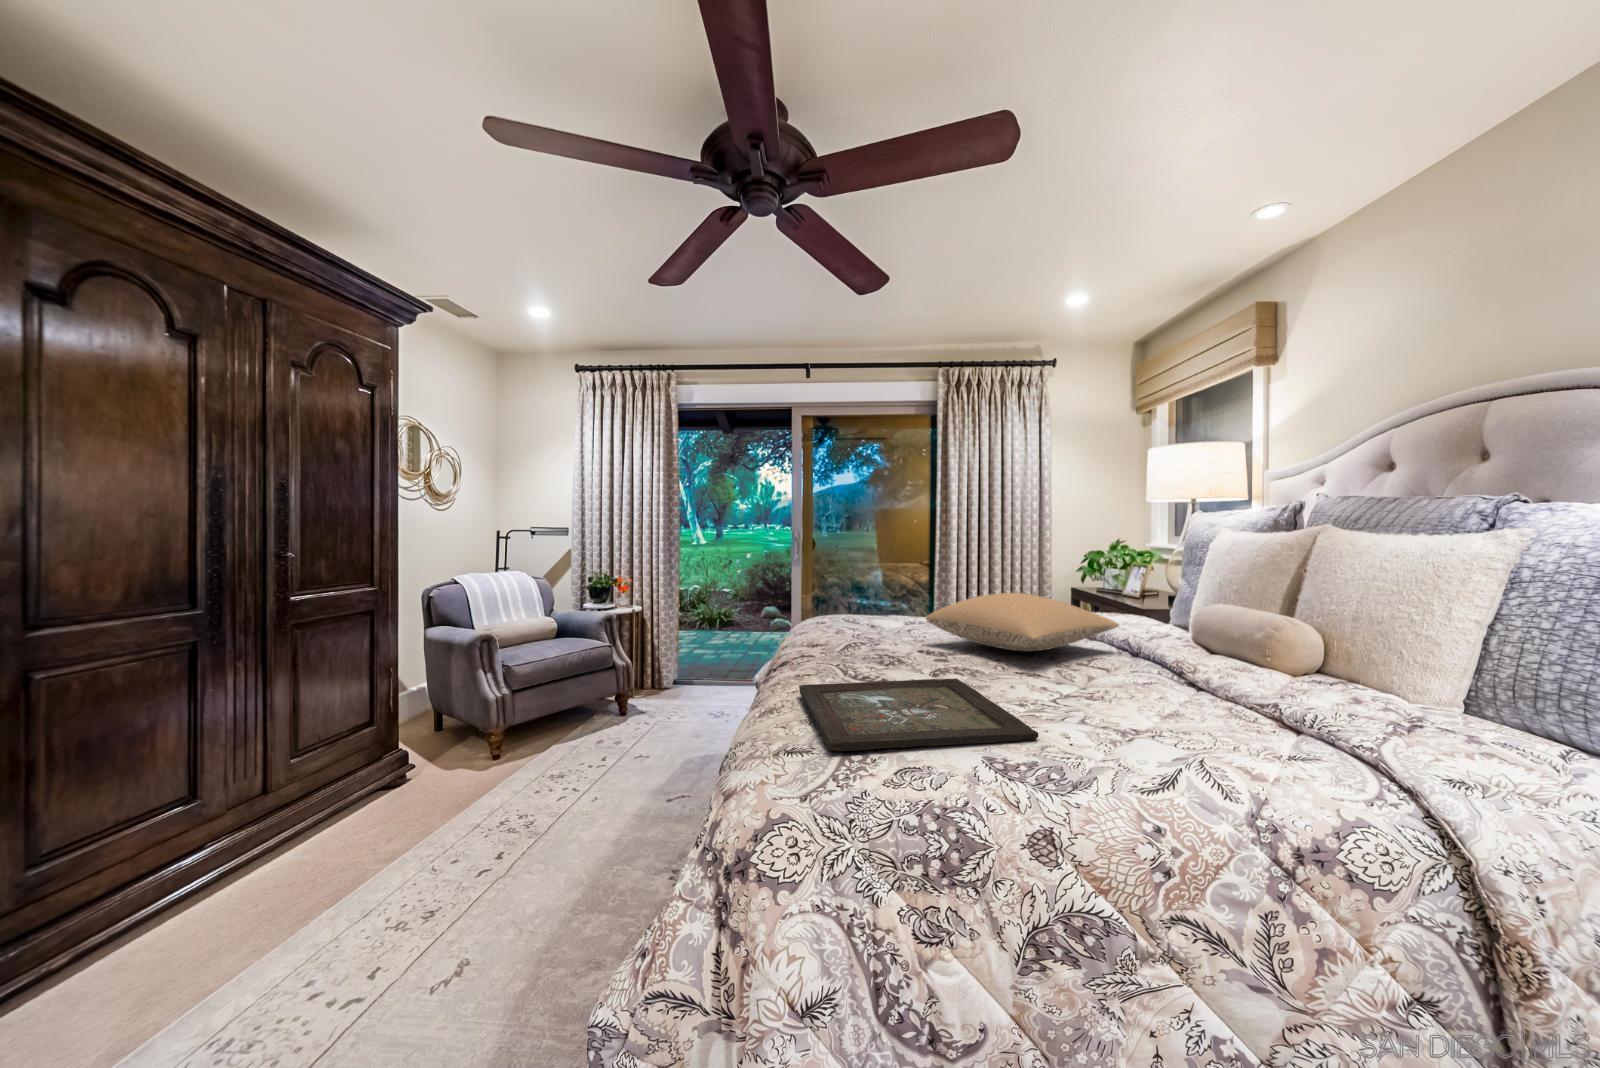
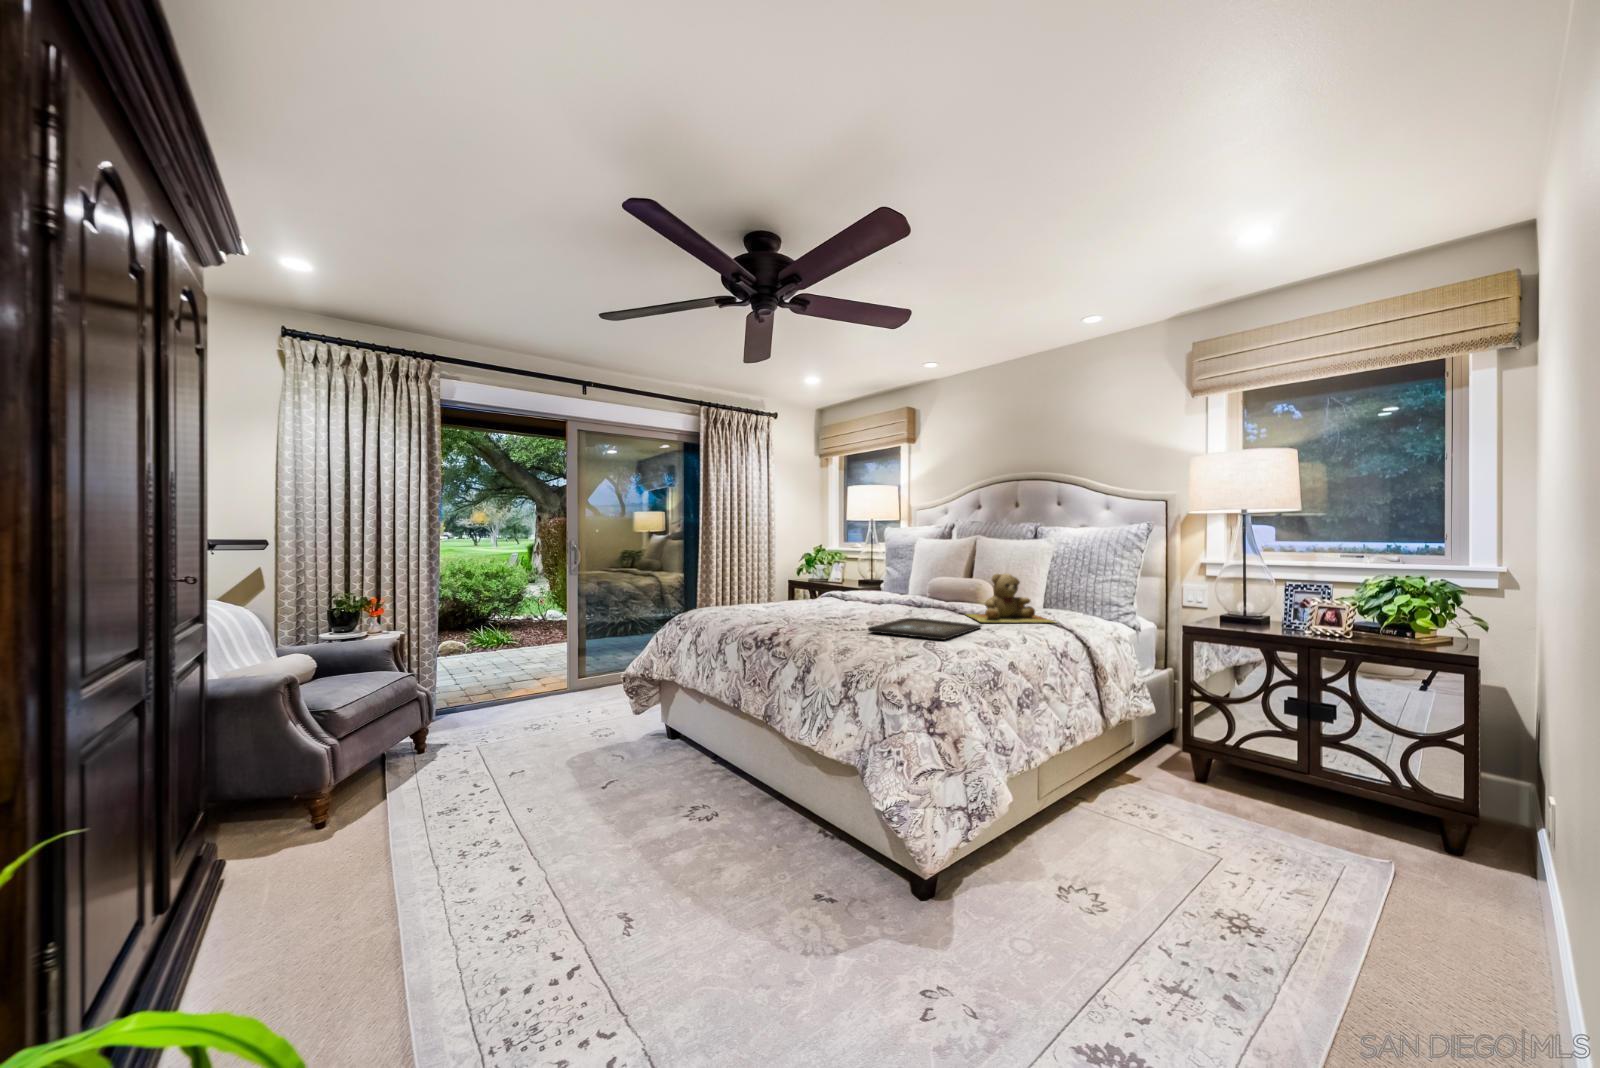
pillow: present [926,593,1119,651] -> none [839,577,921,609]
teddy bear: none [1084,613,1338,781] -> present [968,574,1053,622]

